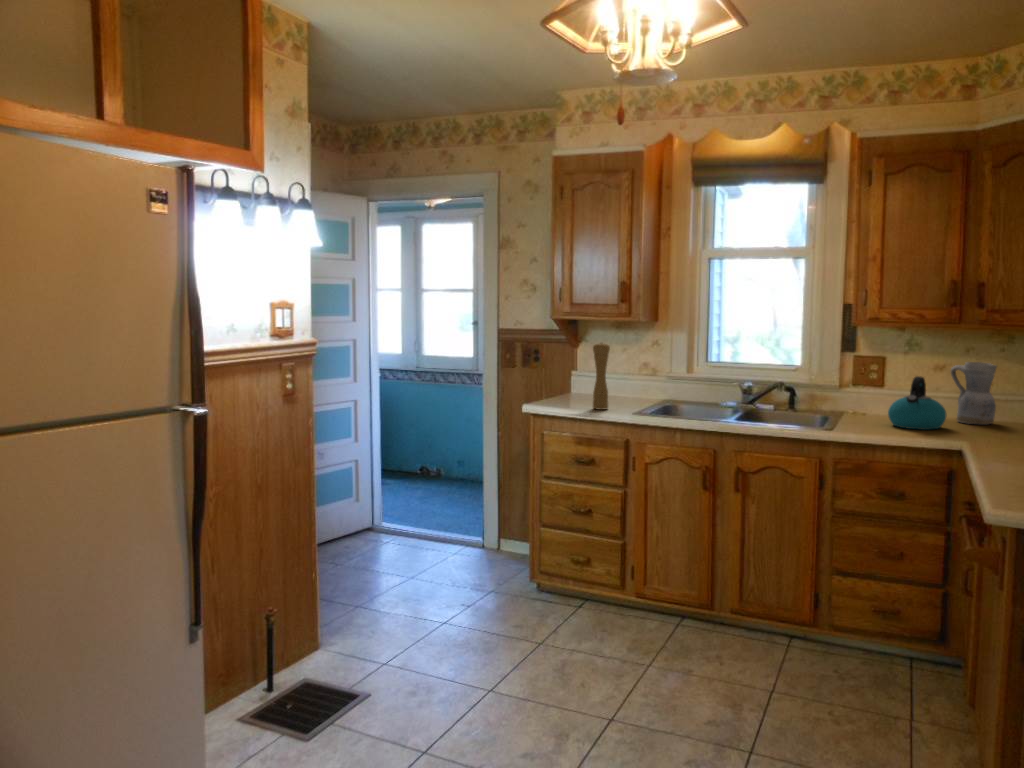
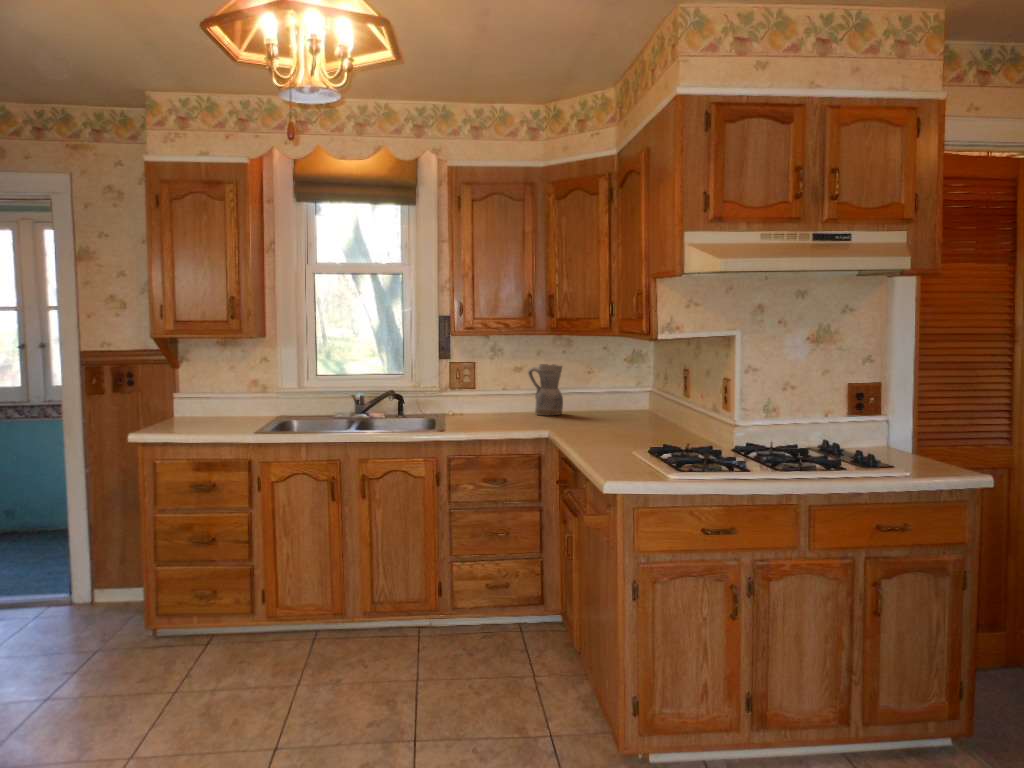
pepper mill: present [593,343,610,410] -> none [206,360,226,430]
kettle: present [888,376,947,430] -> none [487,378,532,423]

